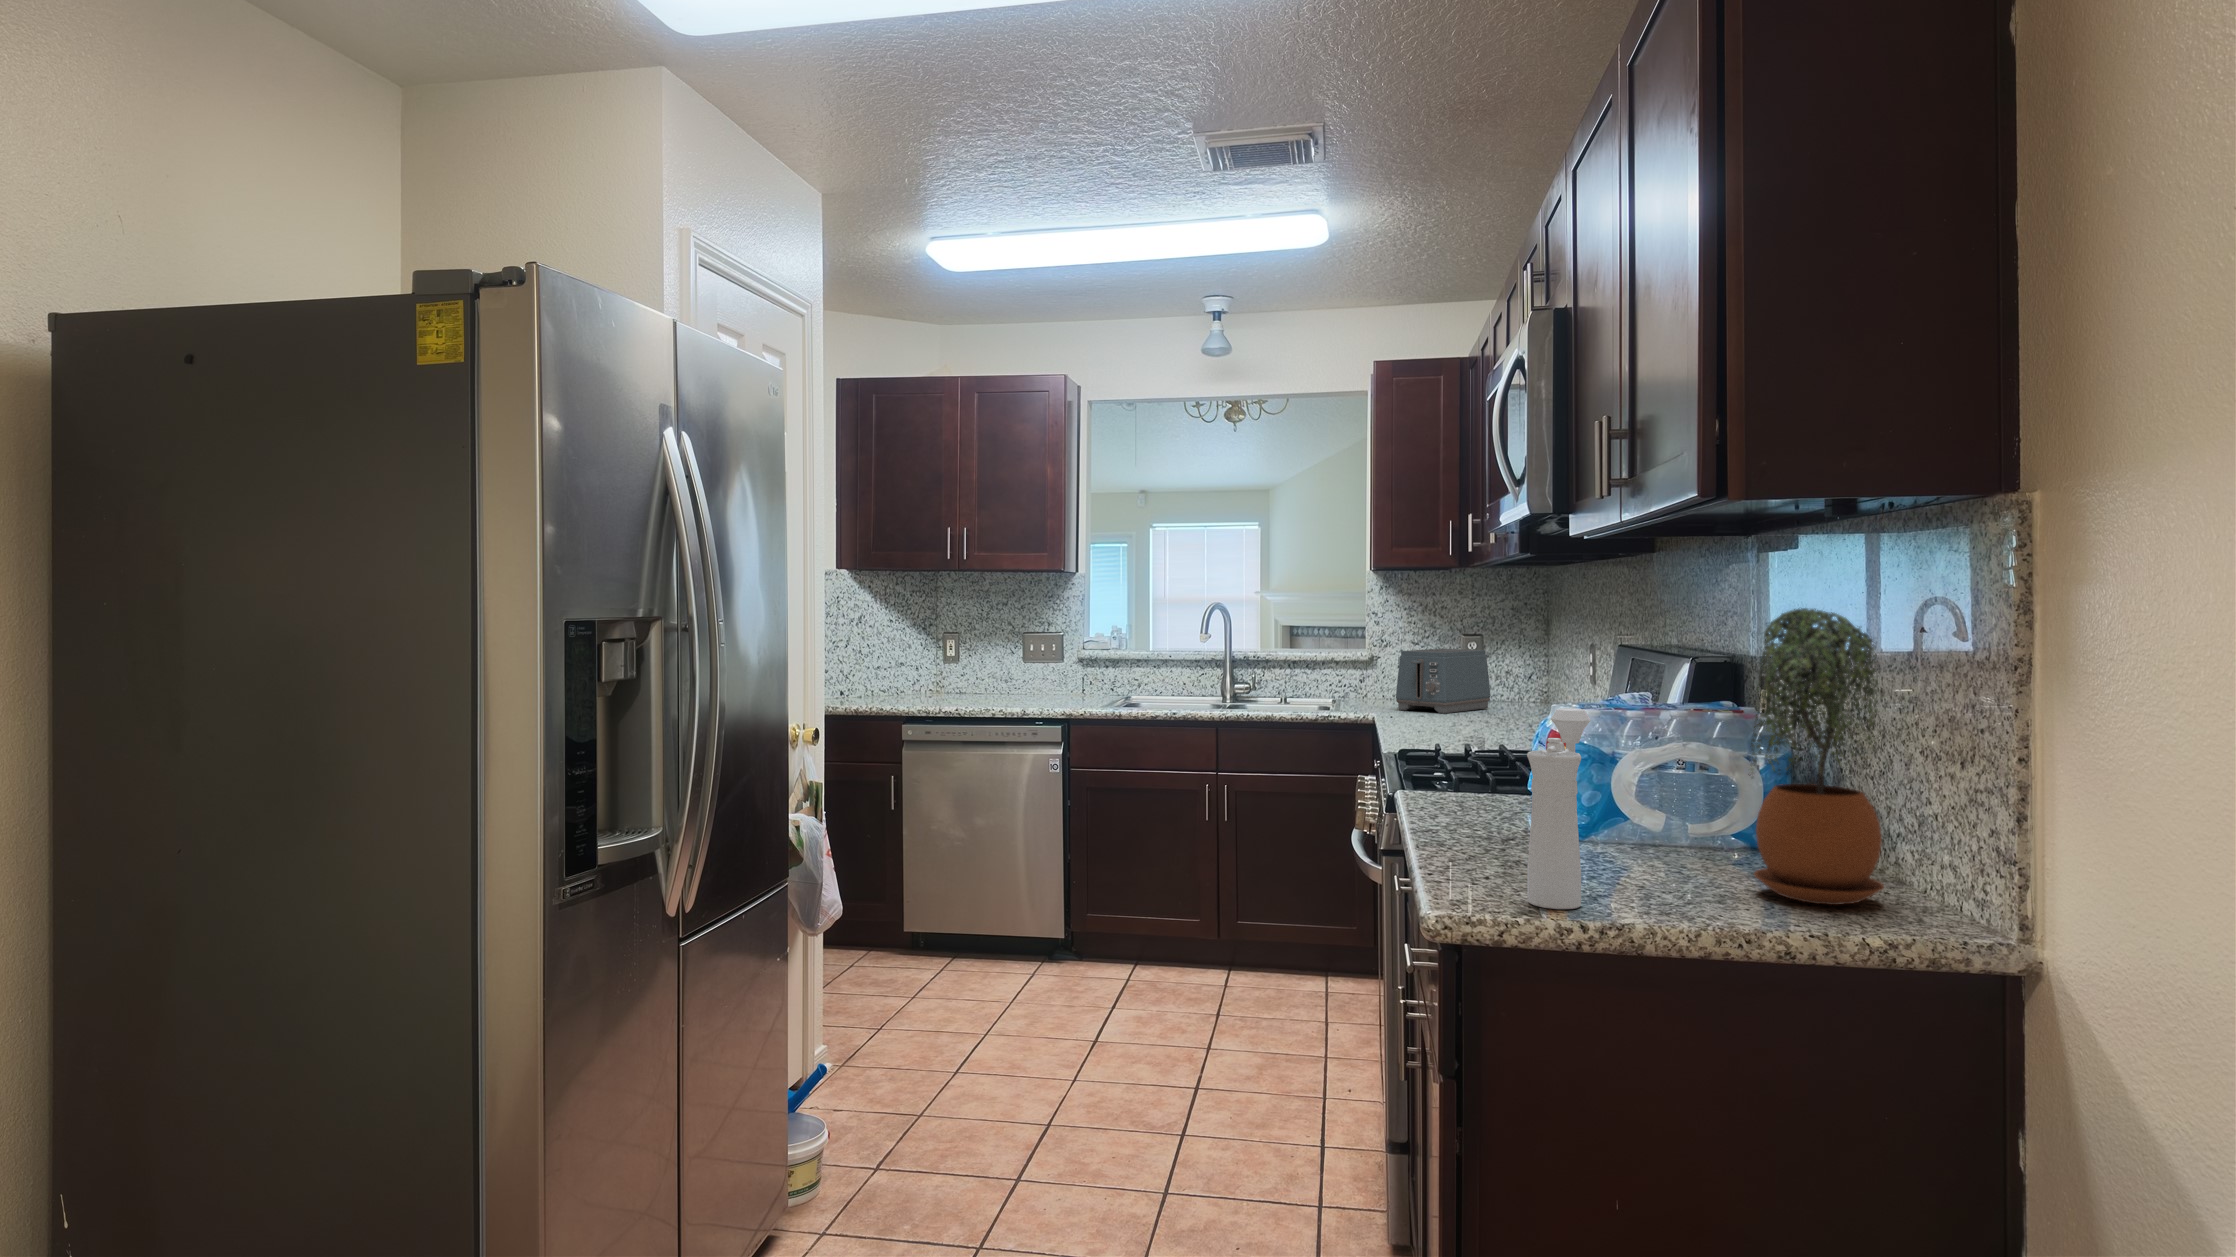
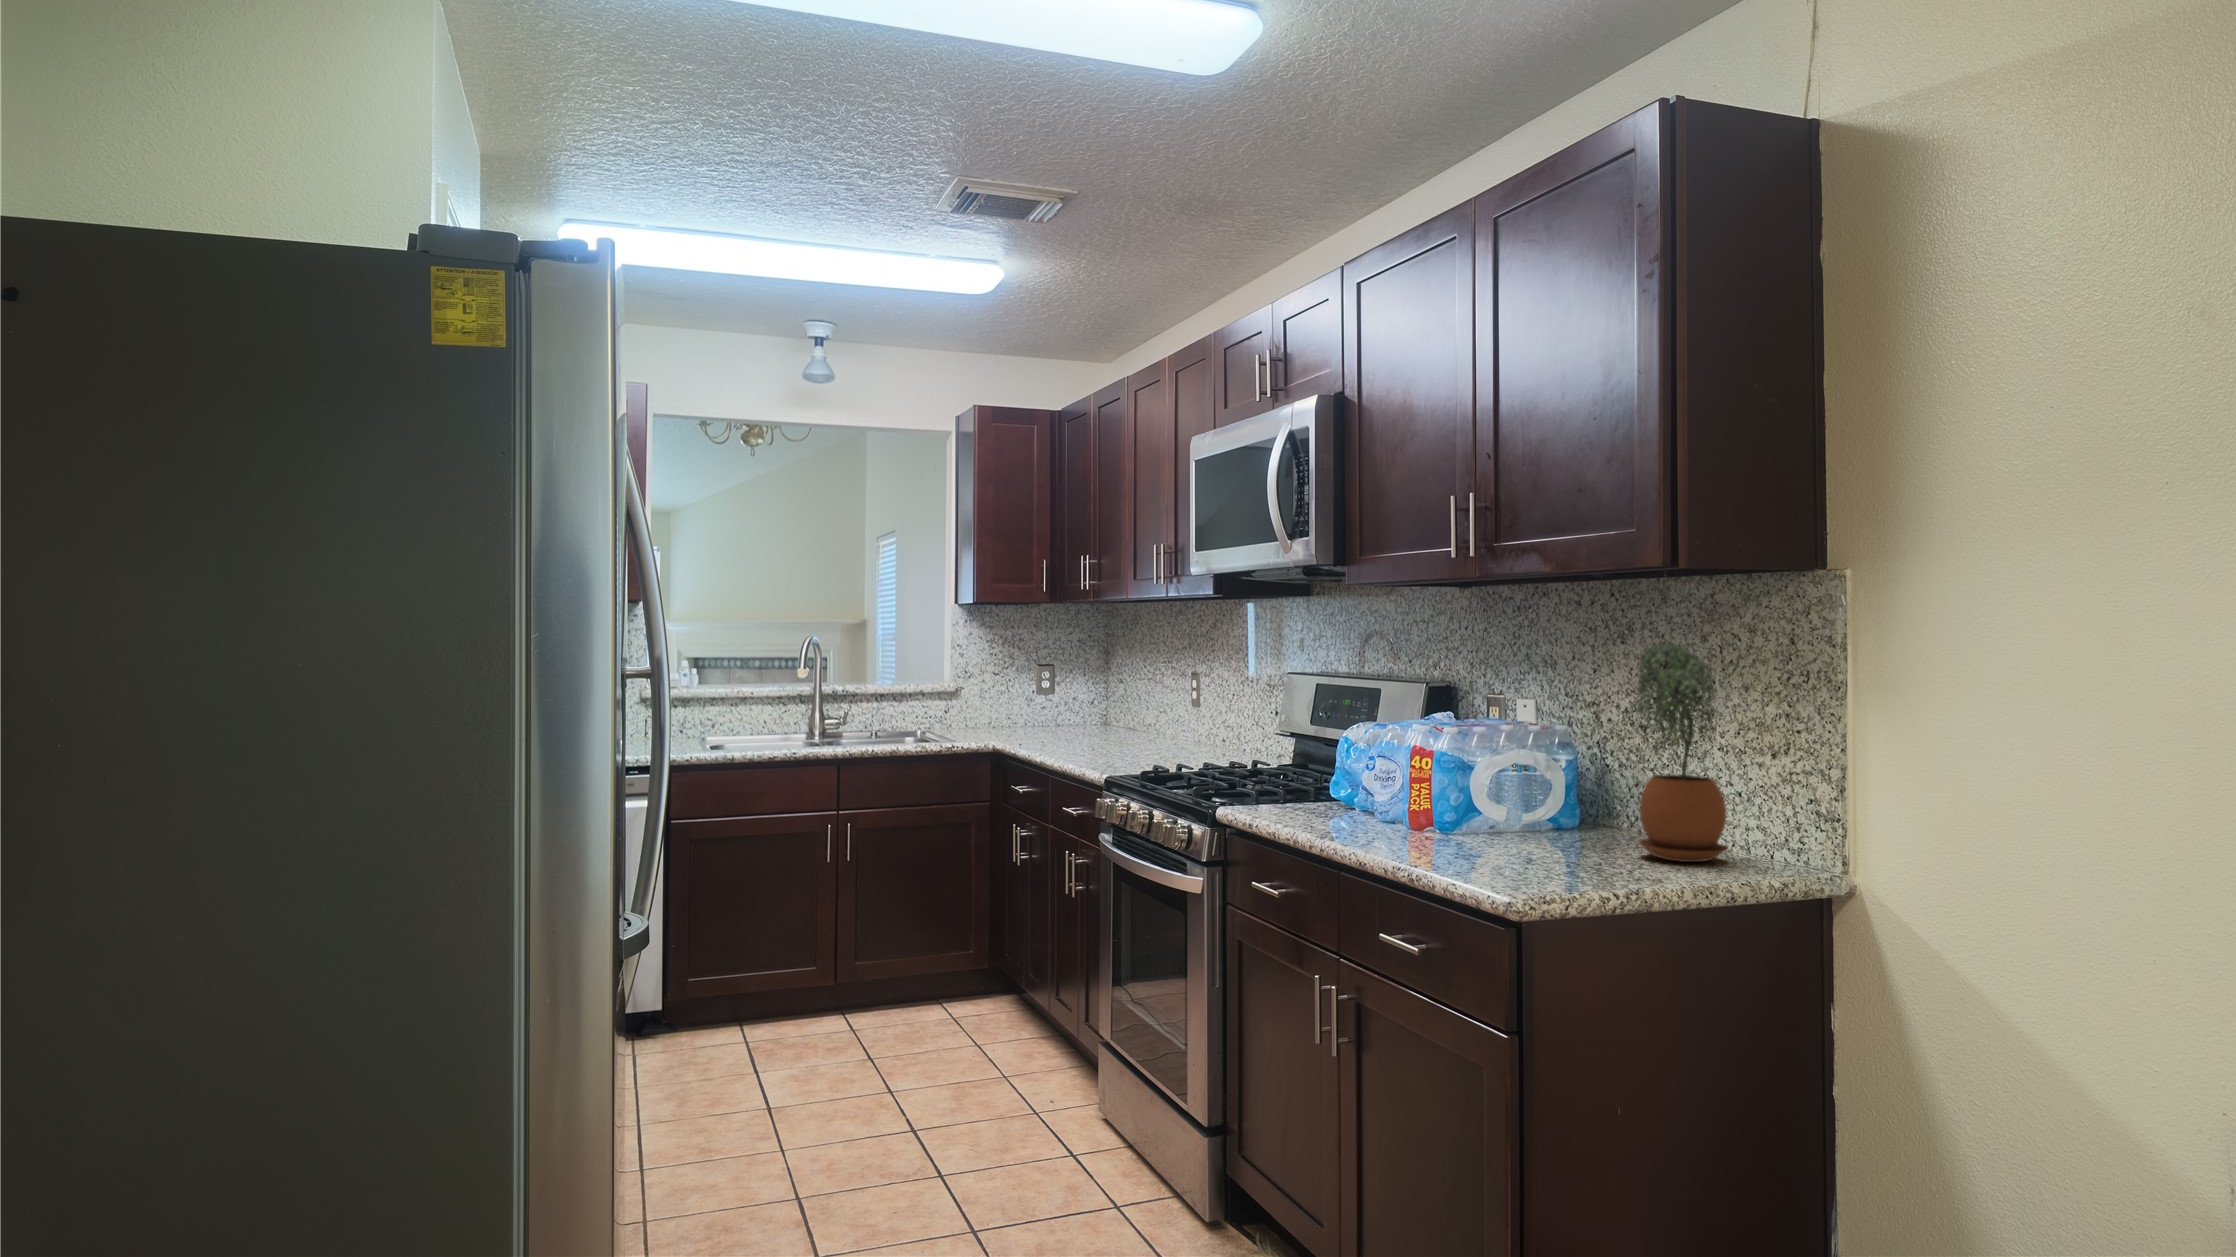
toaster: present [1396,649,1491,714] -> none [997,680,1071,741]
pepper mill: present [1527,708,1590,909] -> none [1526,723,1592,886]

